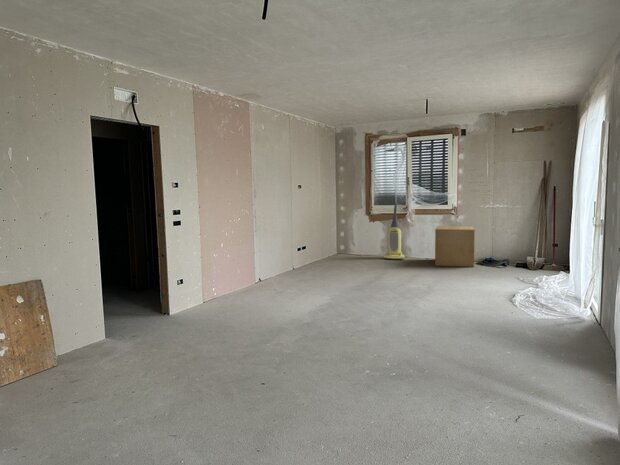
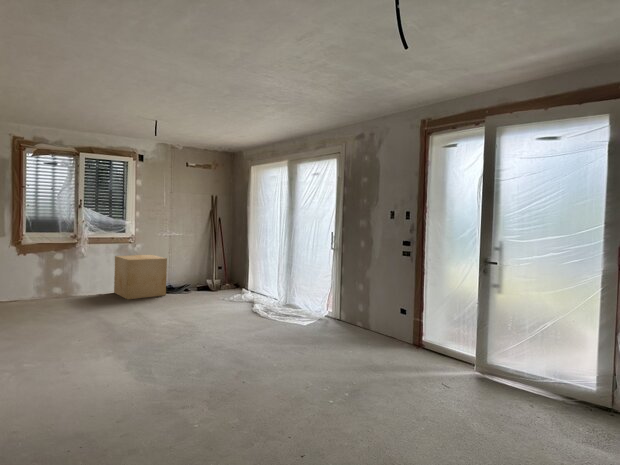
vacuum cleaner: present [383,204,405,260] -> none [47,231,77,301]

